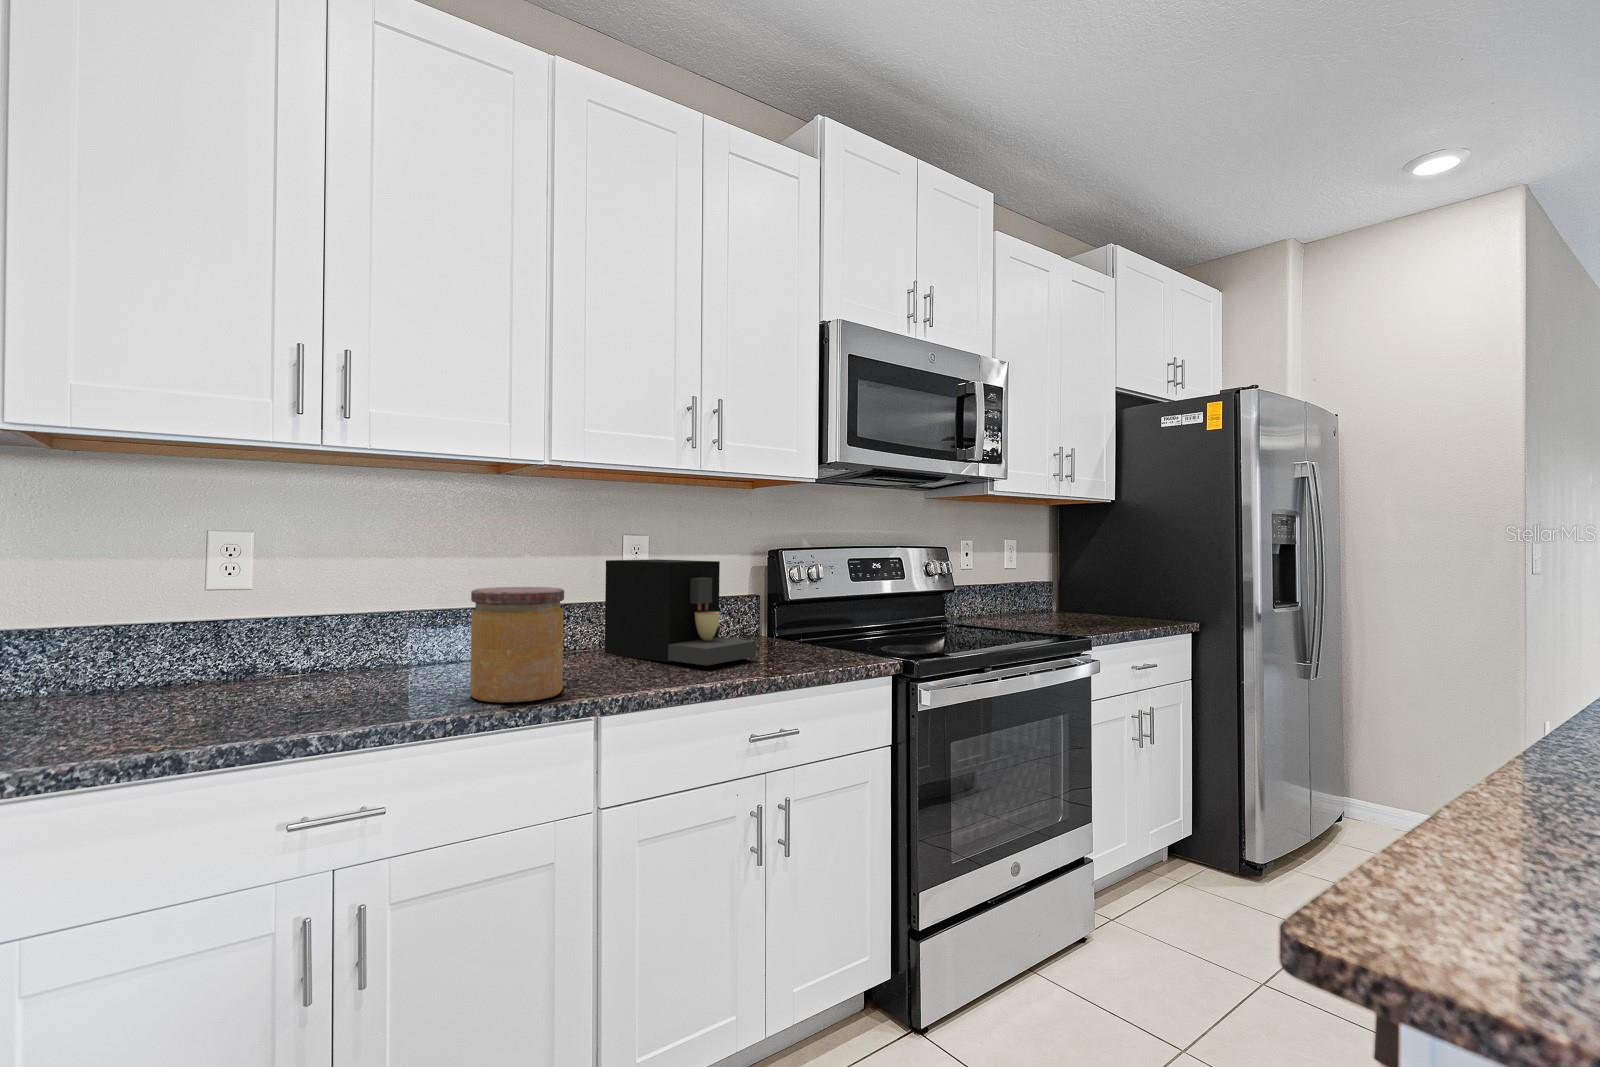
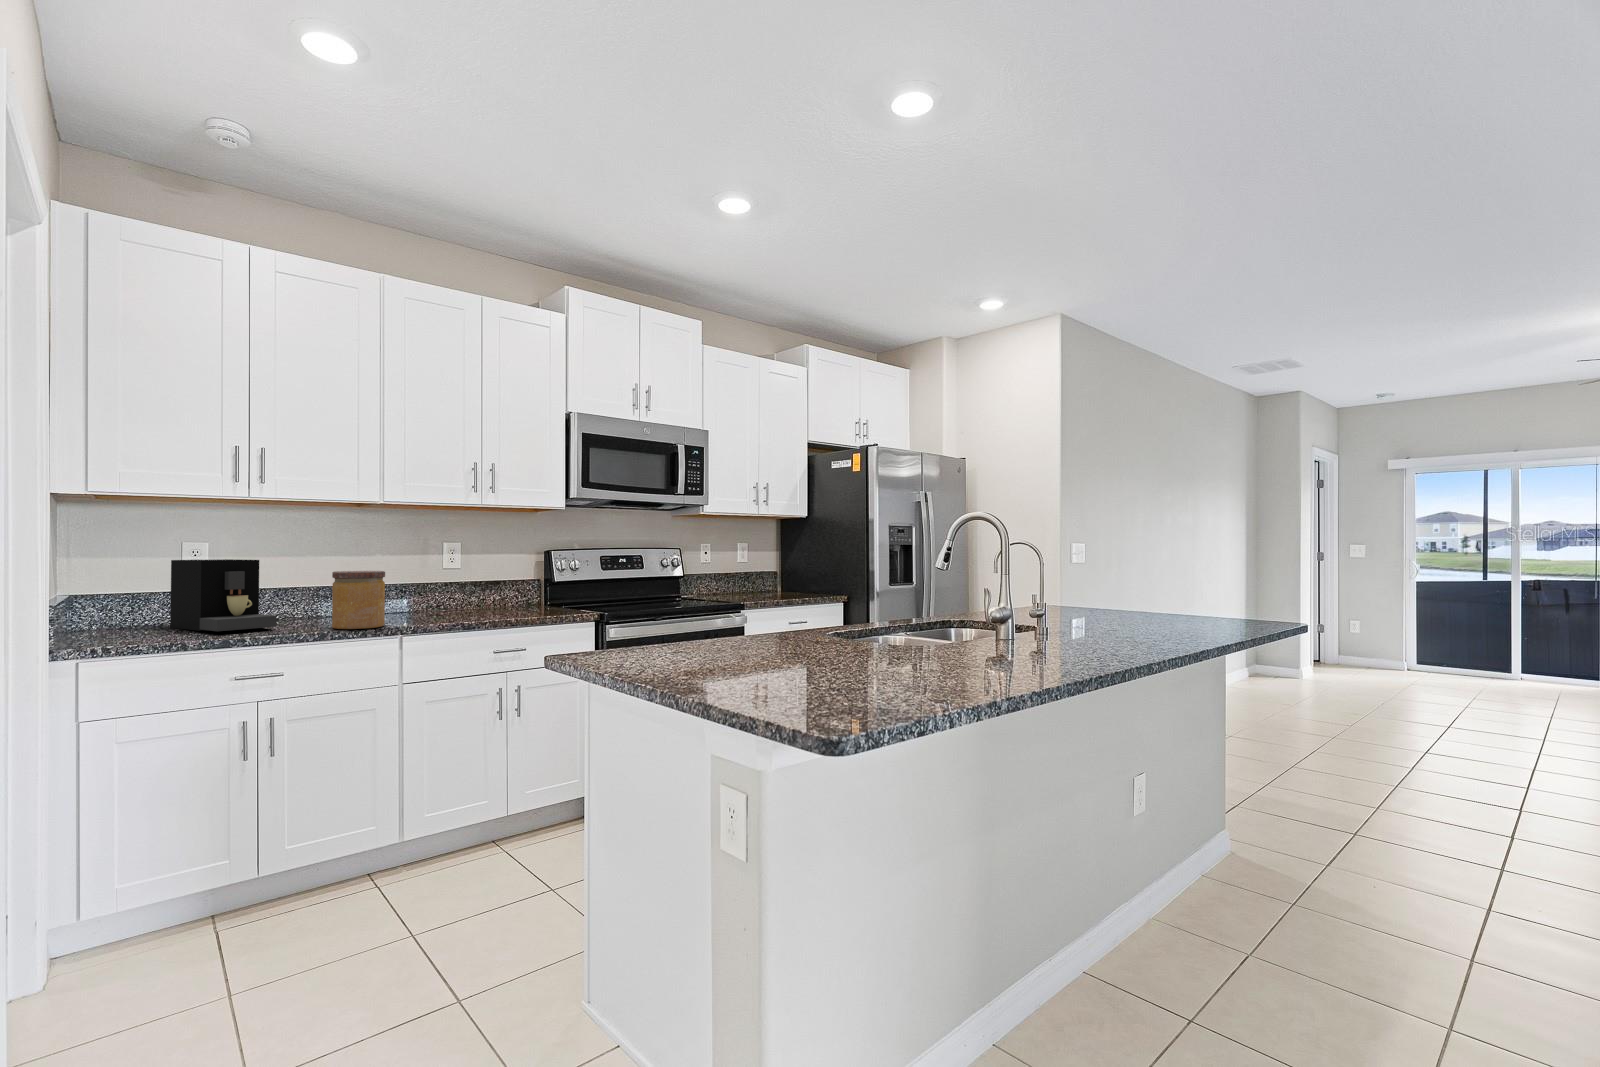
coffee maker: present [605,559,756,666] -> present [170,559,276,631]

